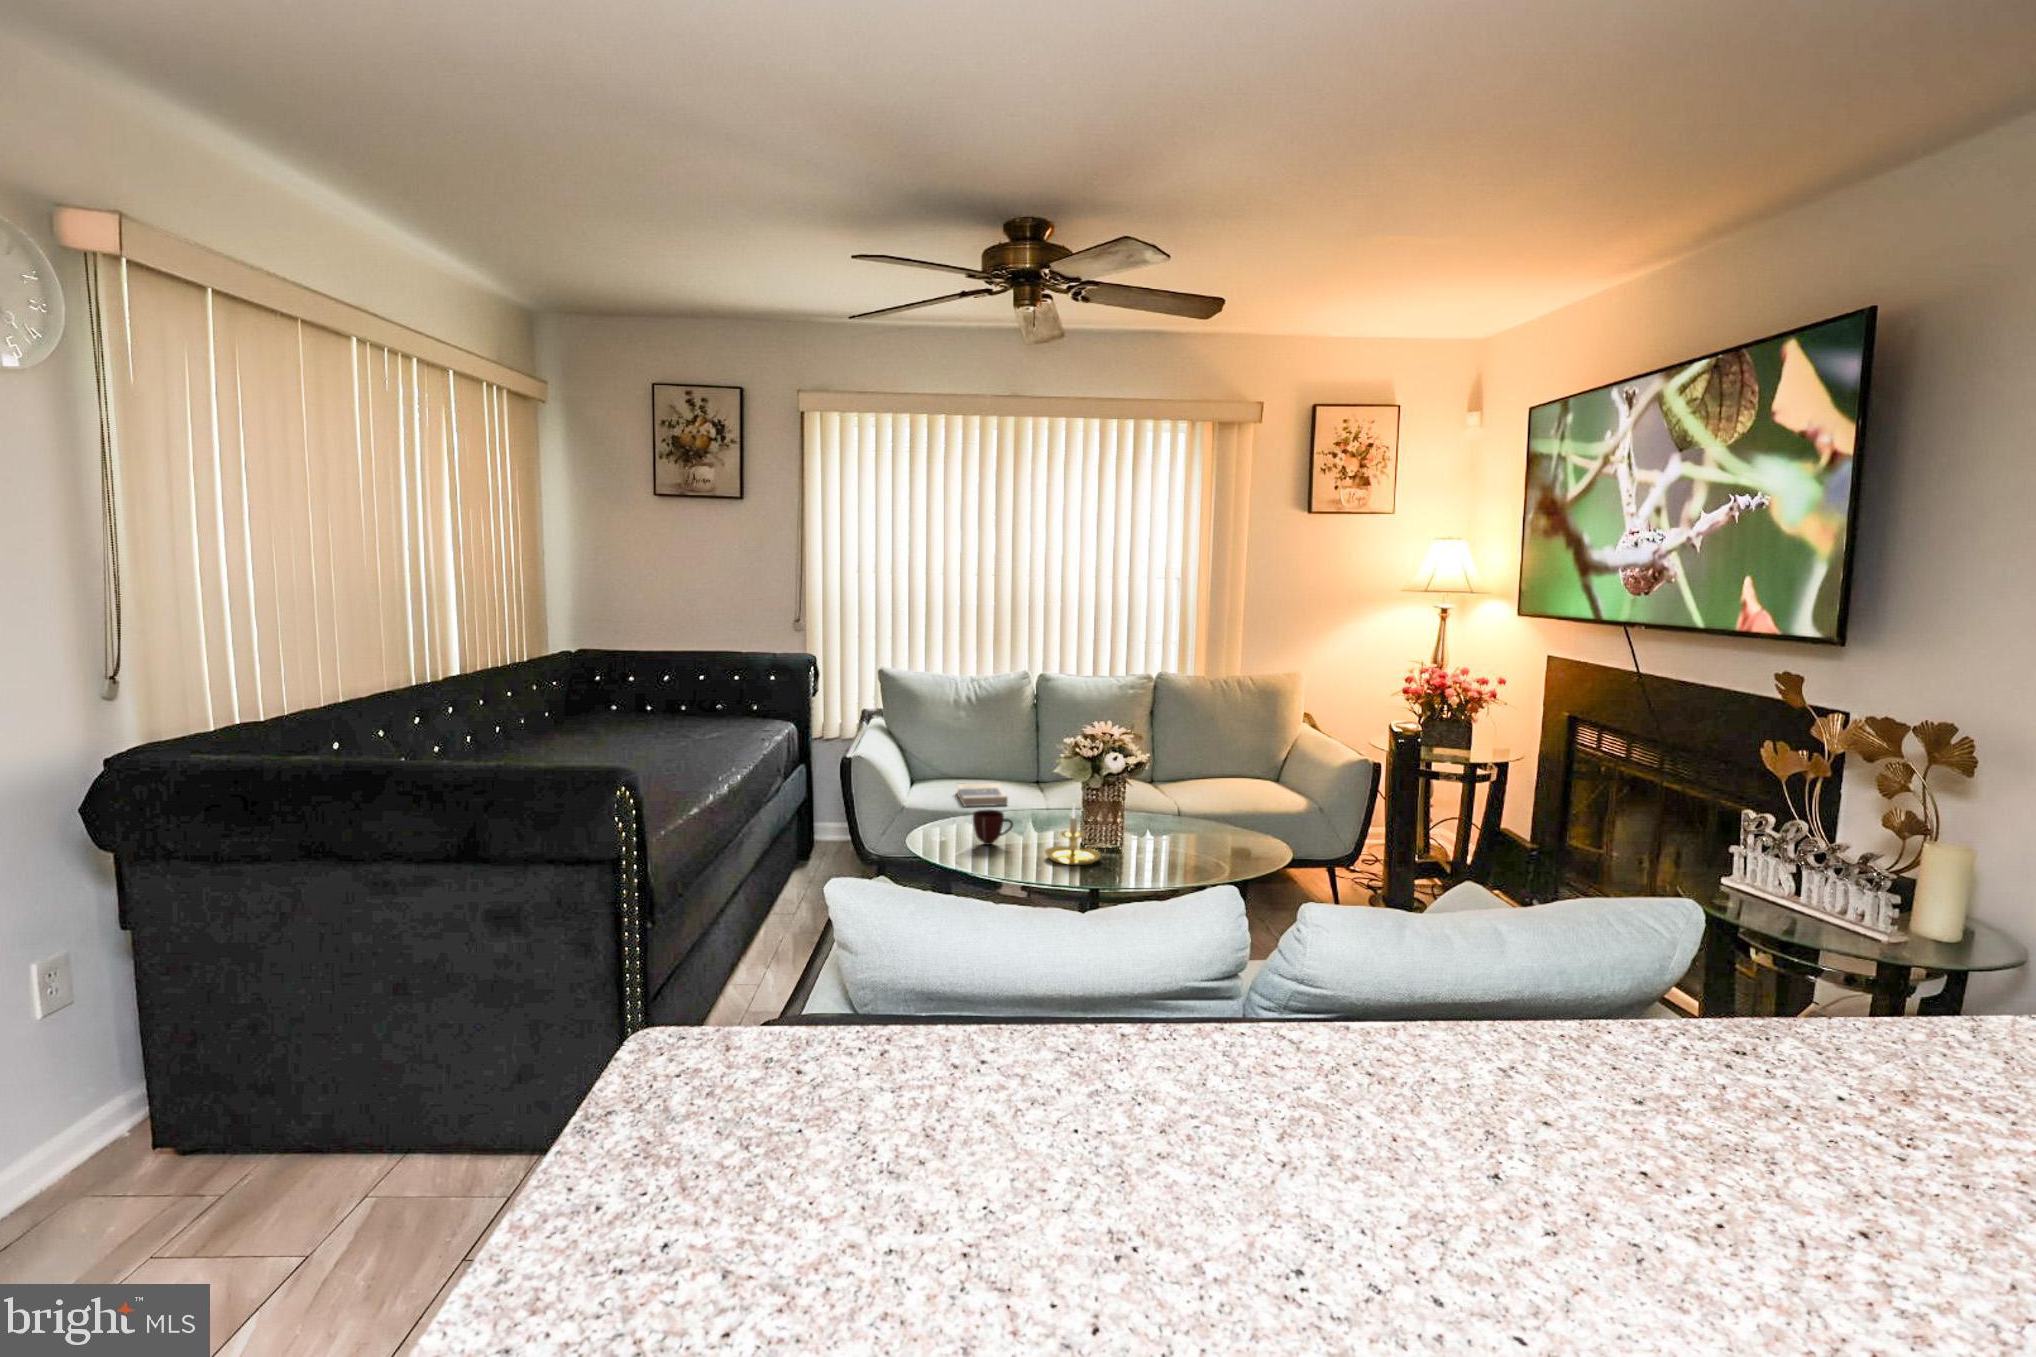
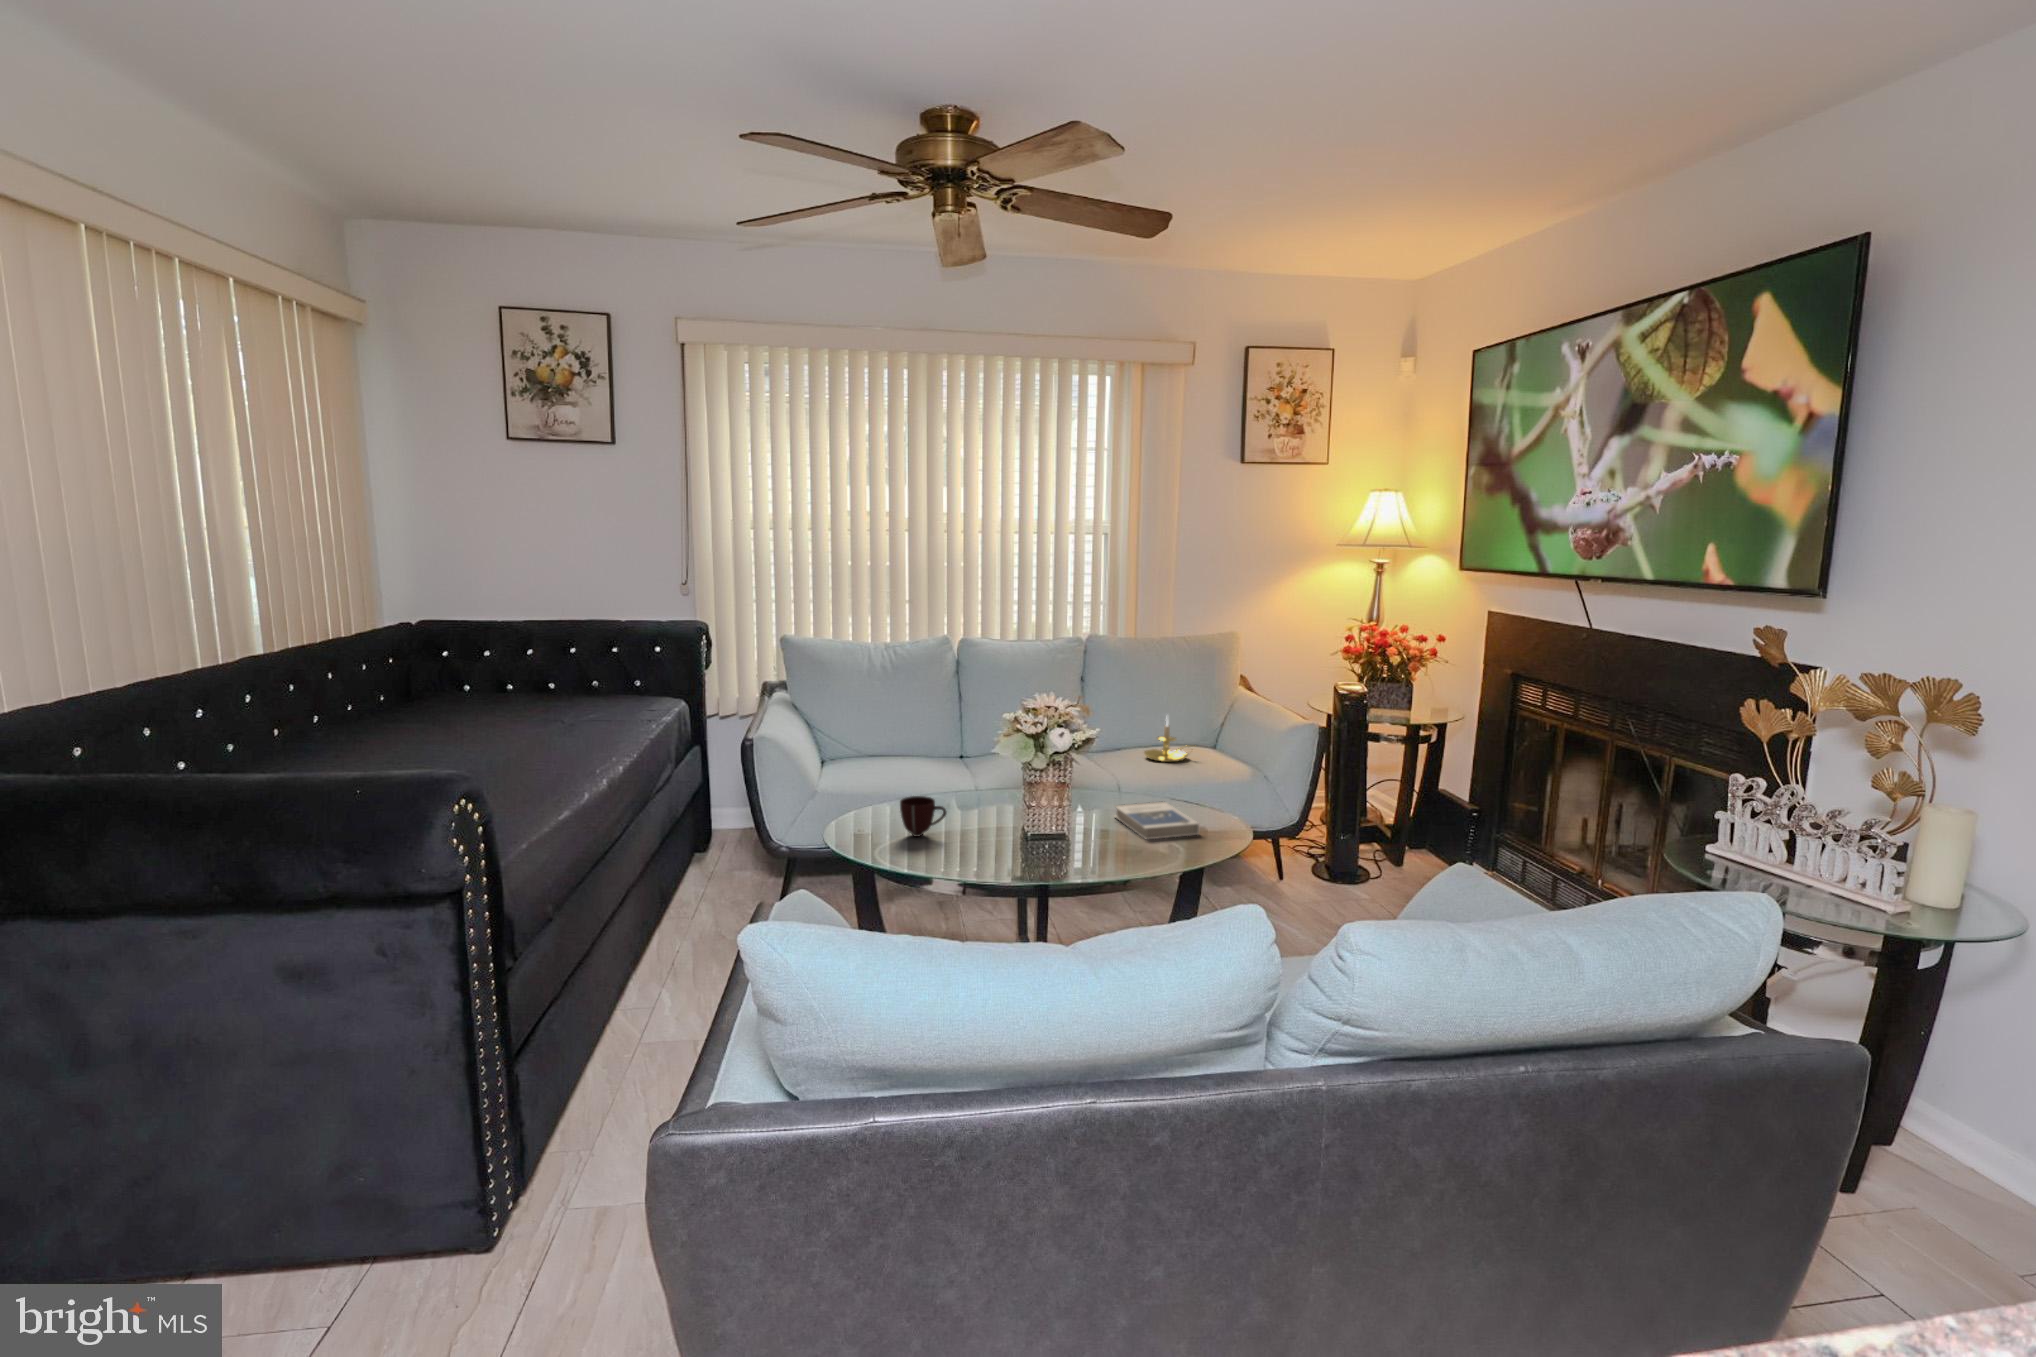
hardback book: present [957,783,1008,806] -> present [1115,802,1199,839]
candle holder: present [1045,806,1106,865] -> present [1144,720,1189,762]

